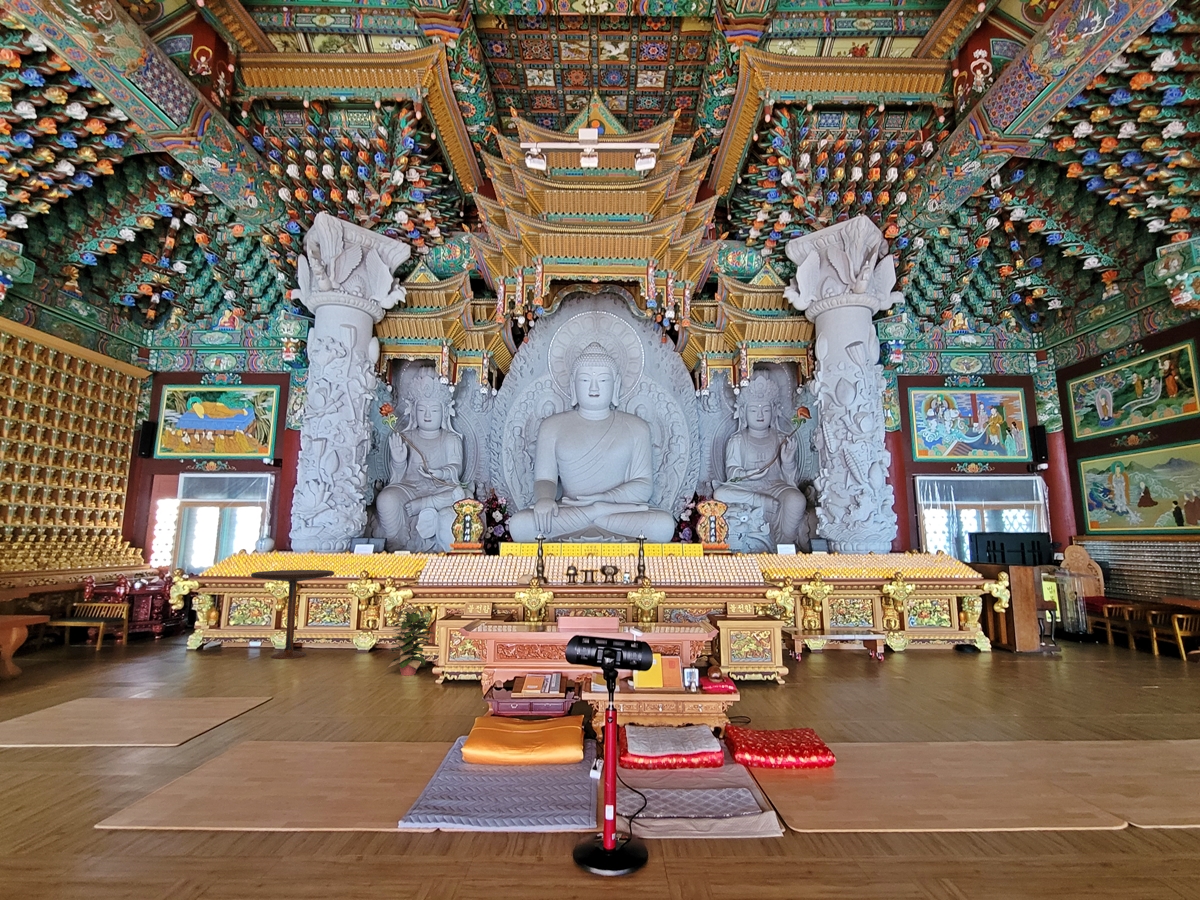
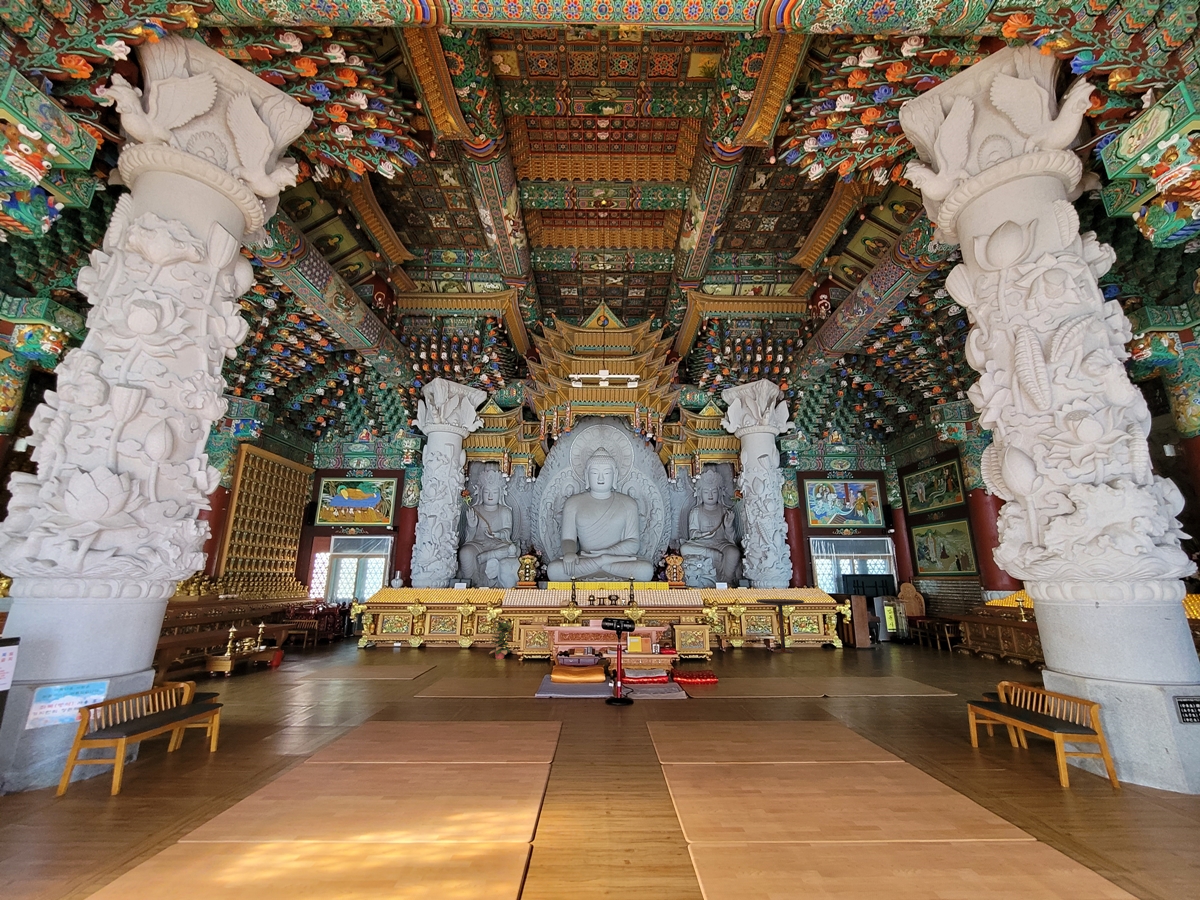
pedestal table: present [251,570,334,659] -> present [756,599,804,653]

